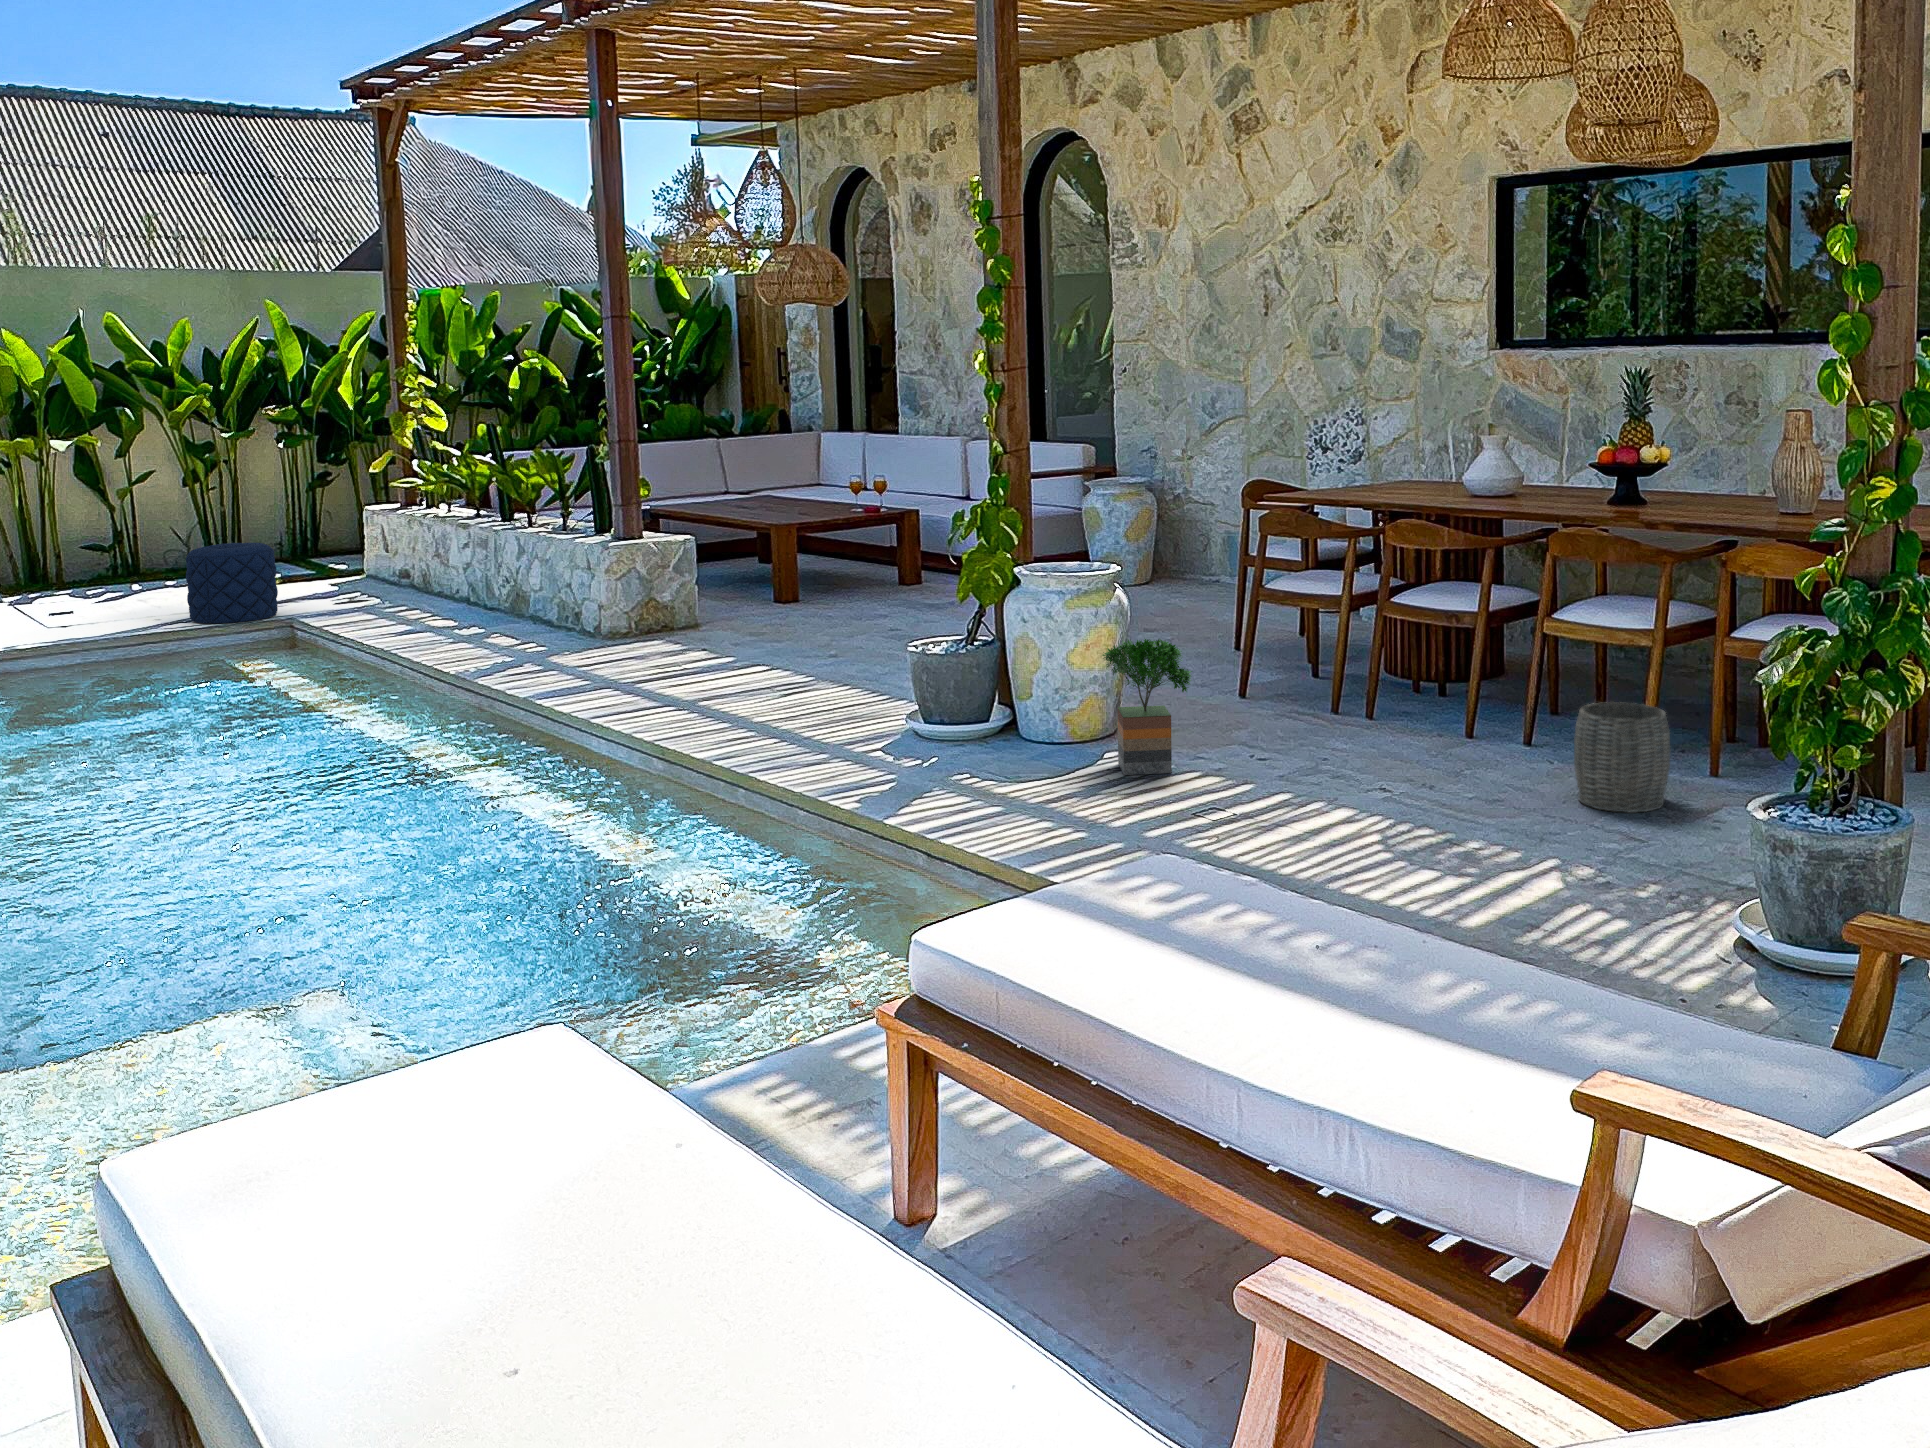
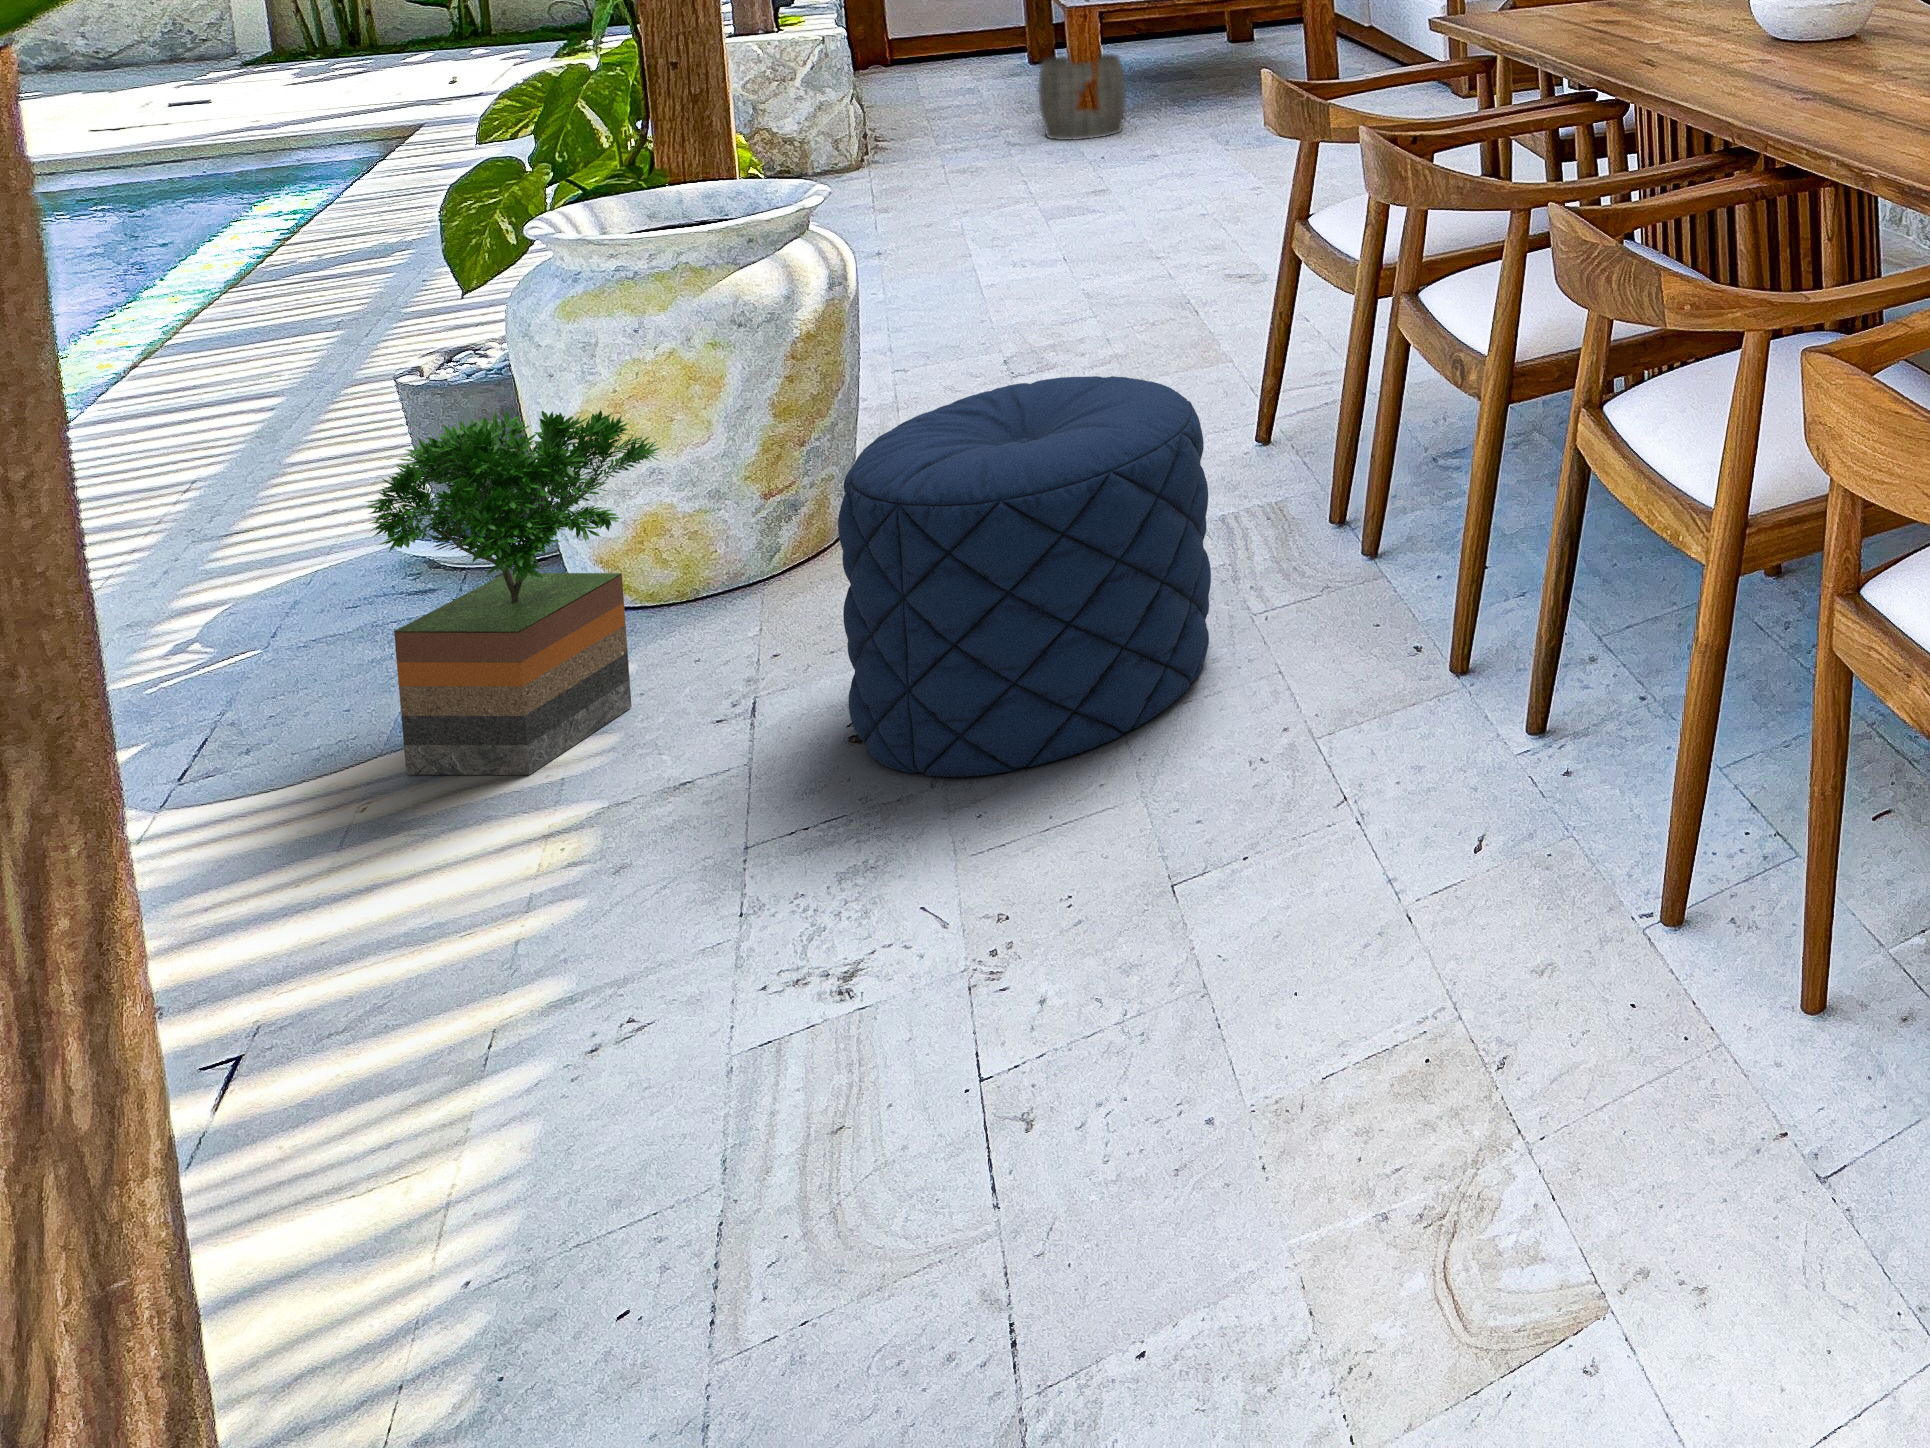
pouf: present [186,543,278,623] -> present [838,376,1211,777]
woven basket: present [1574,702,1670,812] -> present [1039,54,1126,140]

